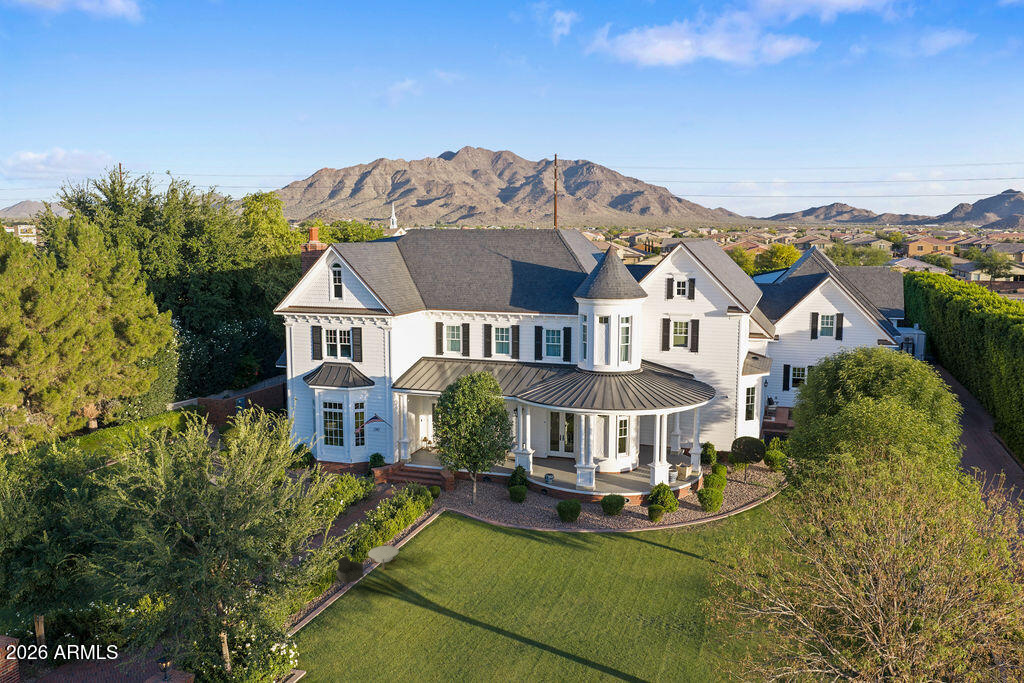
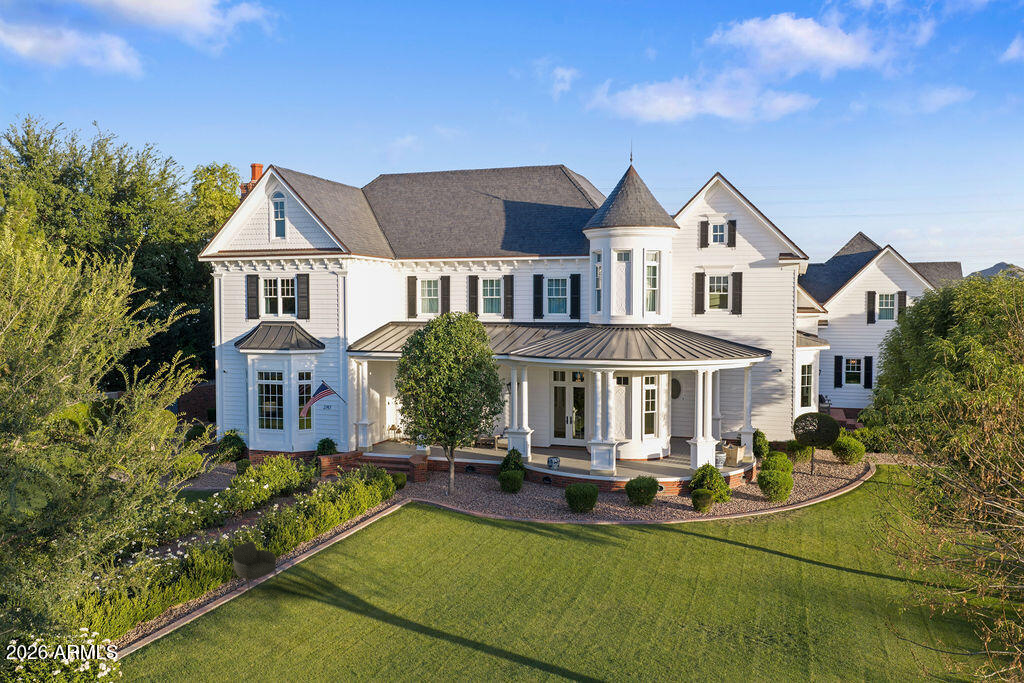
round table: present [368,546,399,570] -> none [289,535,335,567]

